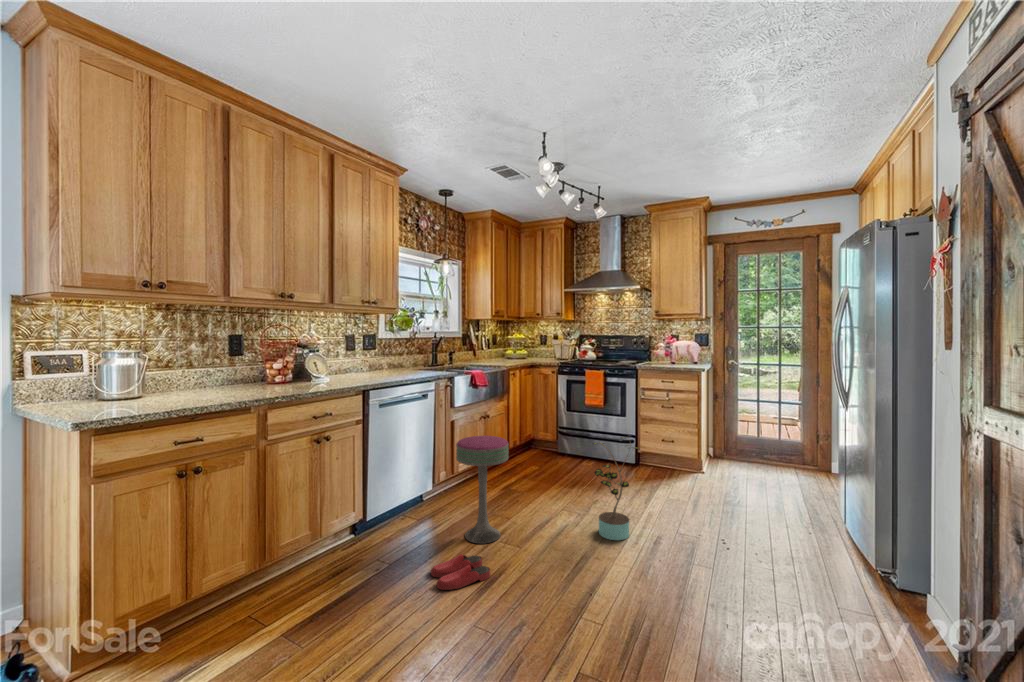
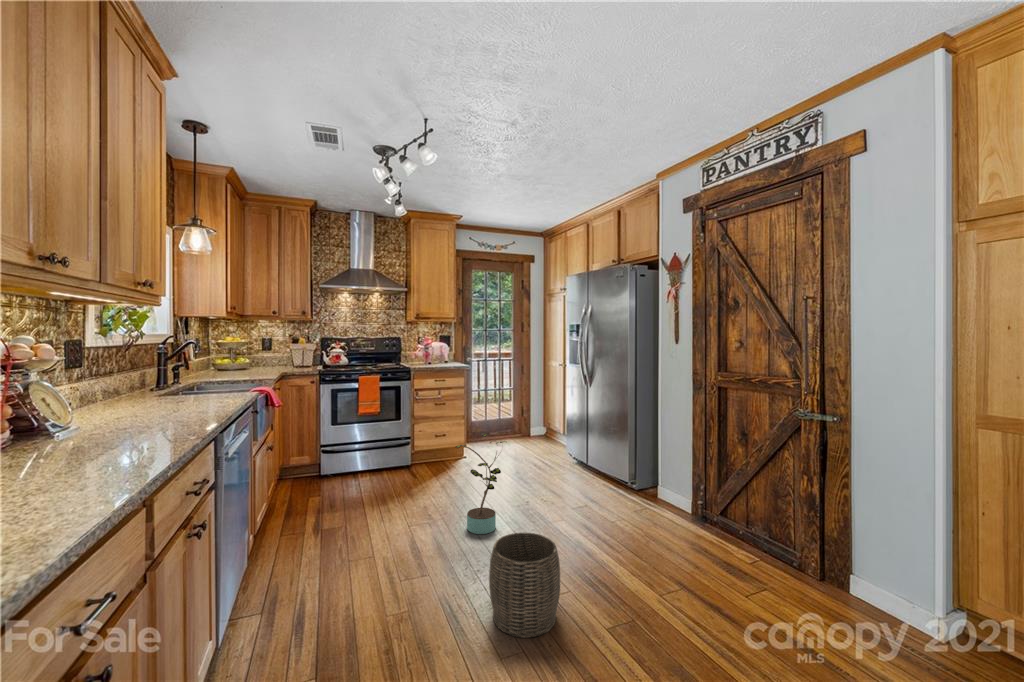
bar stool: present [456,436,509,544] -> none [341,461,407,596]
woven basket: none [499,528,570,634] -> present [489,533,560,638]
slippers: present [431,554,490,590] -> none [382,601,447,655]

